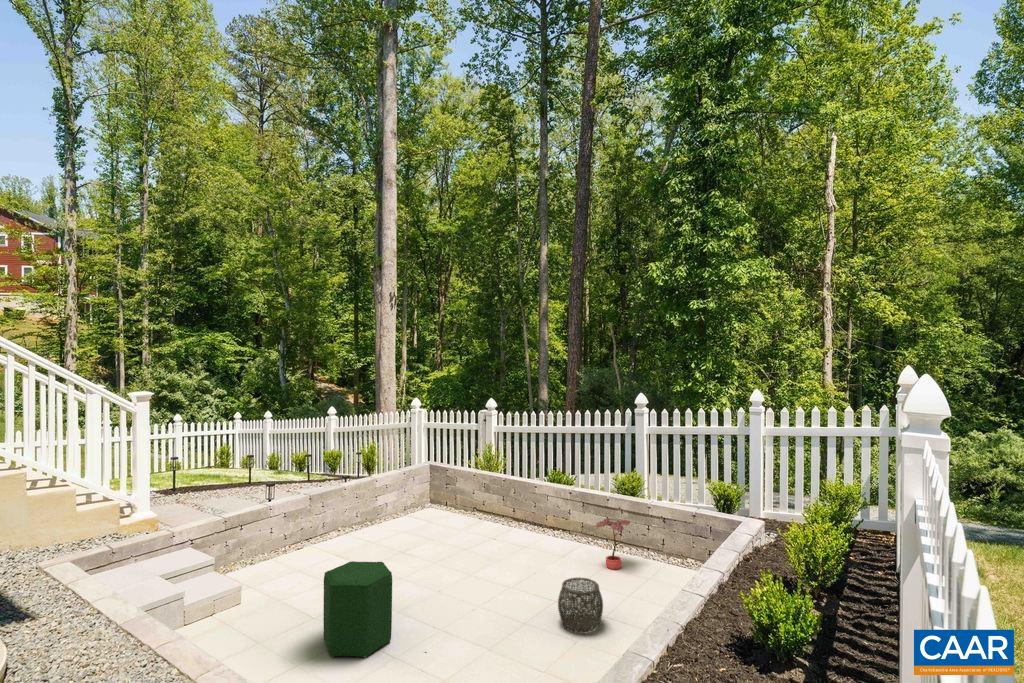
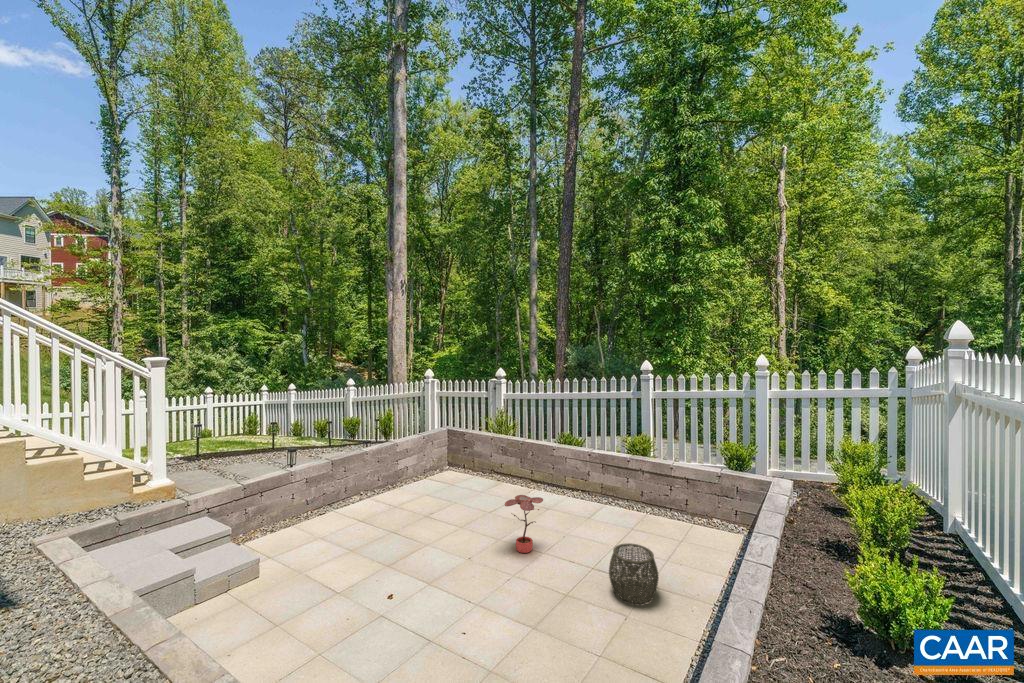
potted plant: present [596,518,630,569] -> present [505,495,543,553]
ottoman: present [324,561,392,658] -> none [356,533,434,648]

